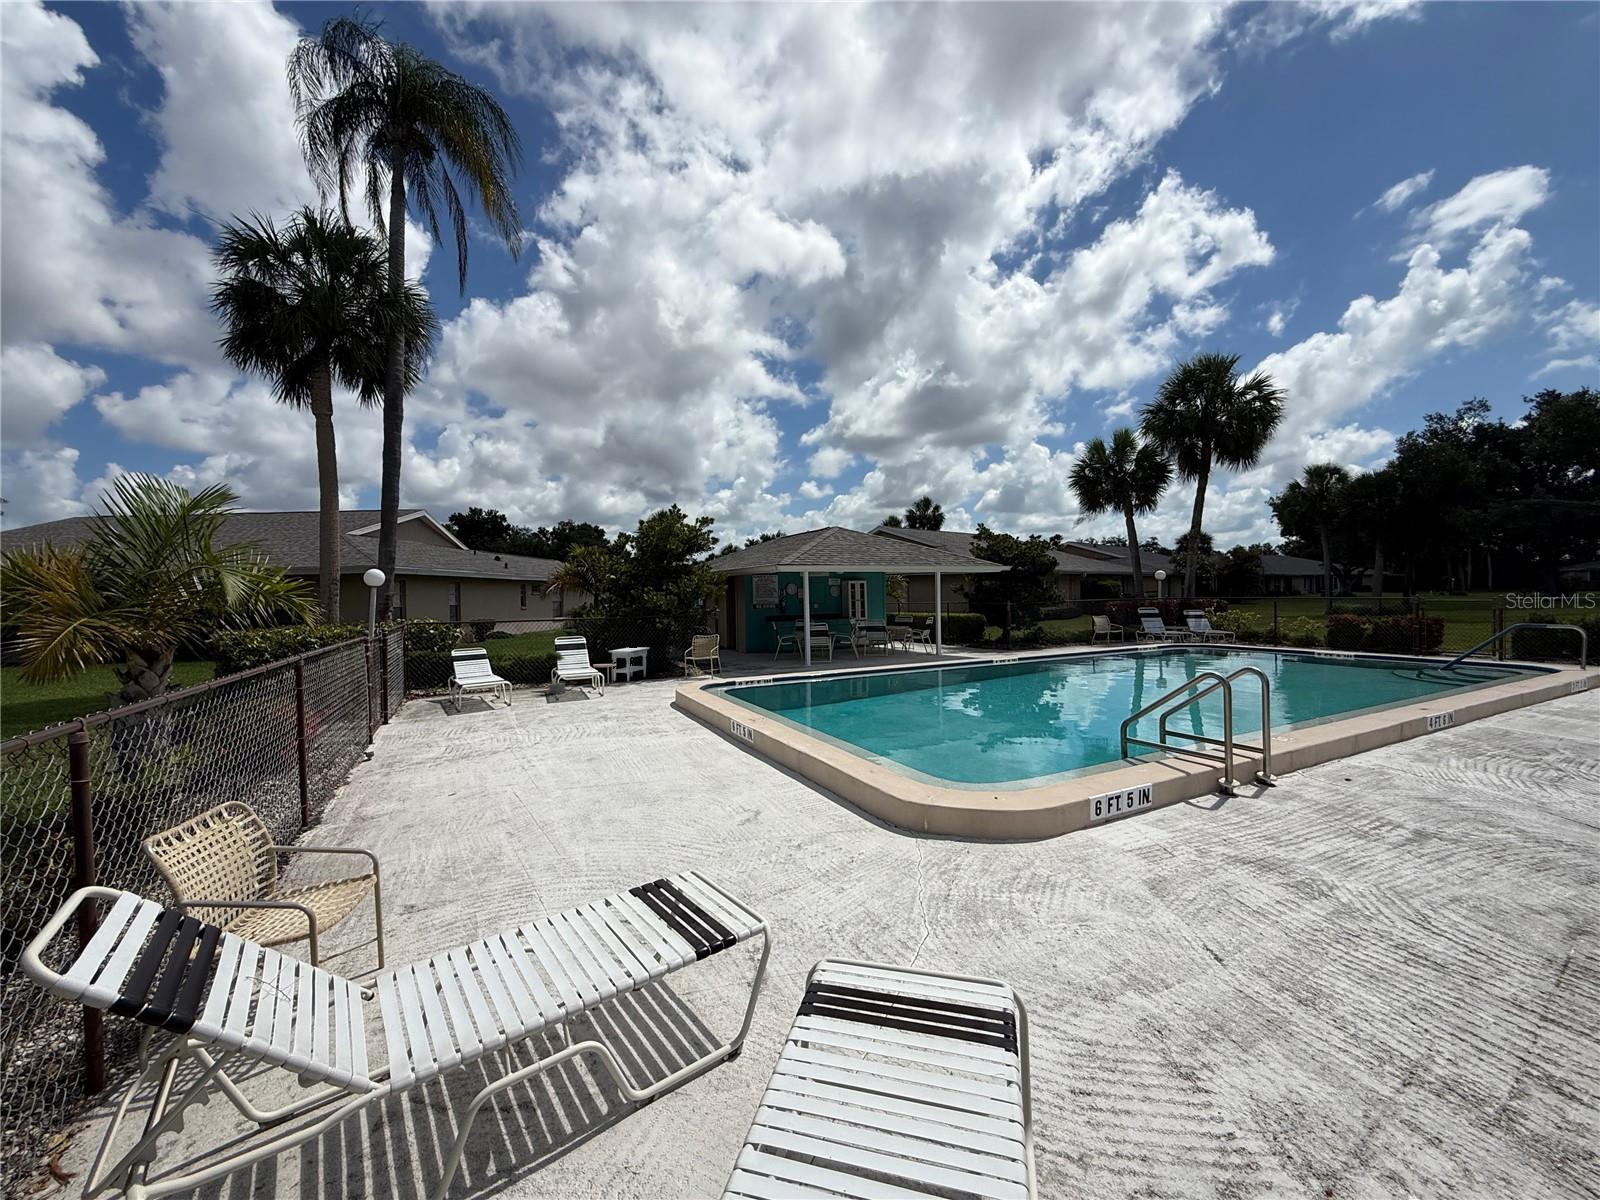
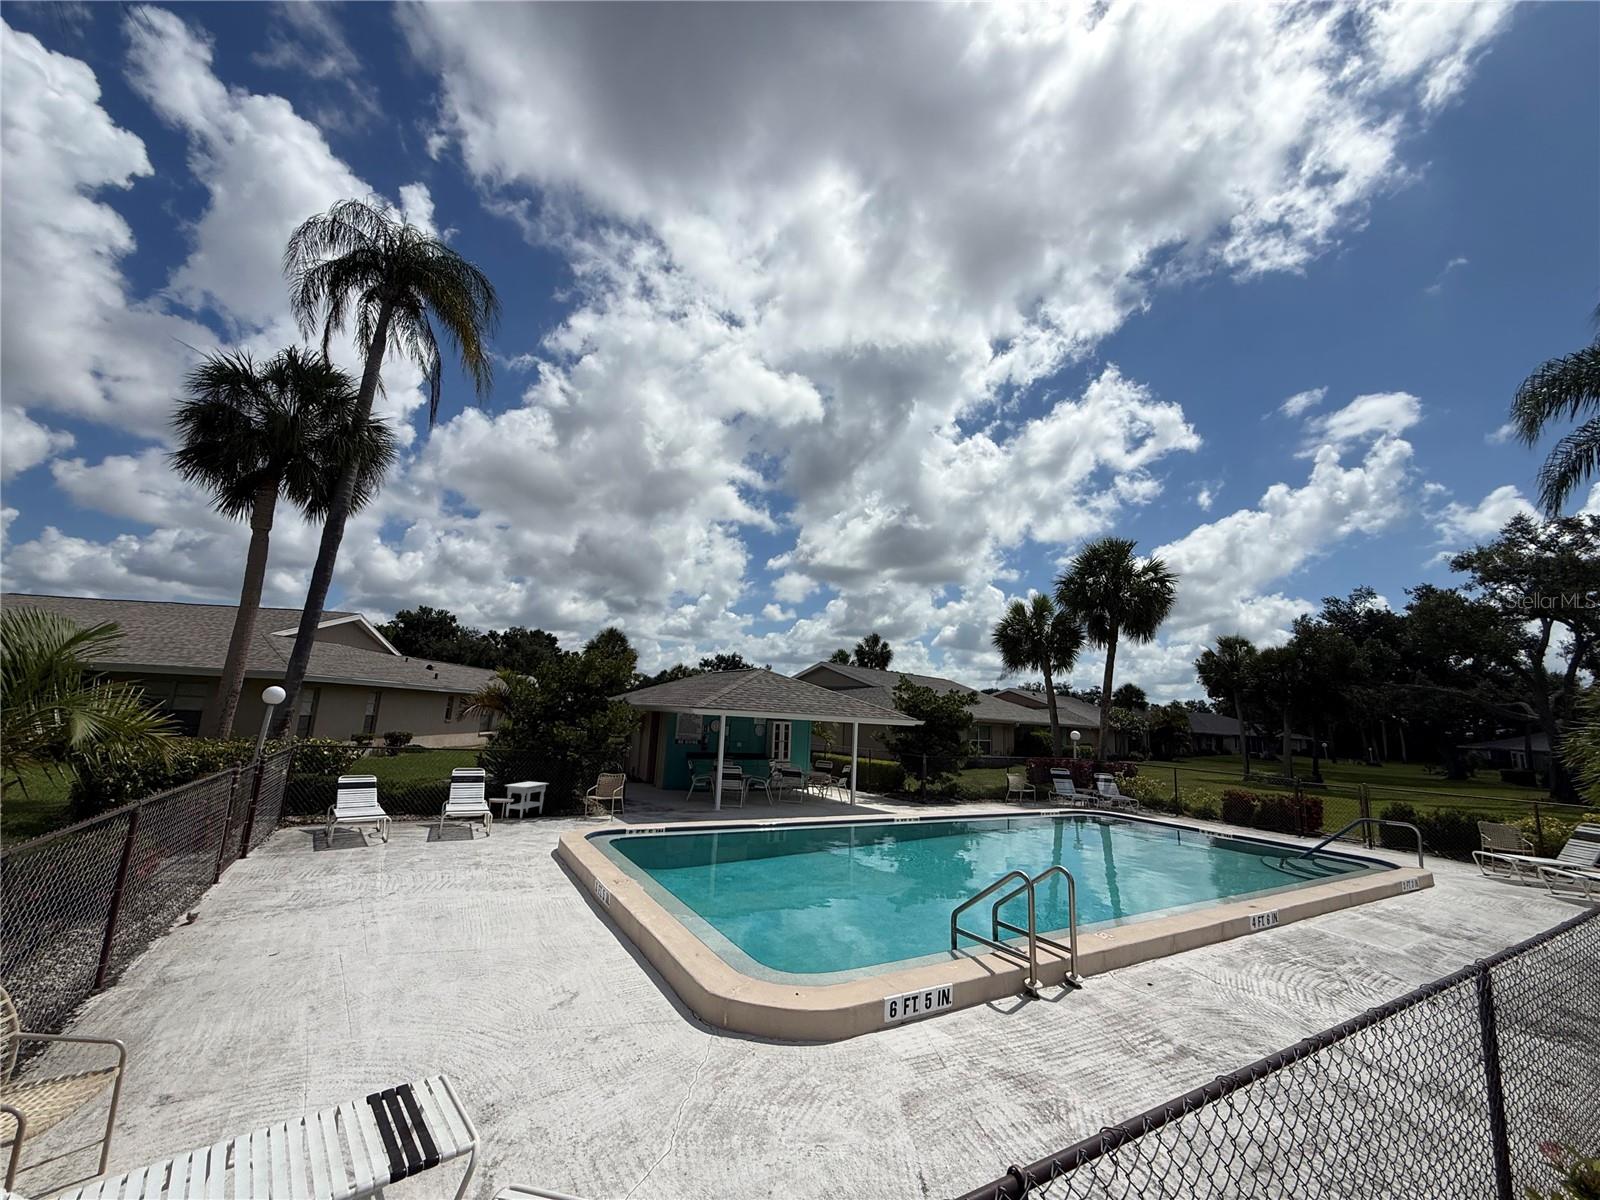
potted tree: present [546,650,565,694] -> none [431,783,454,831]

